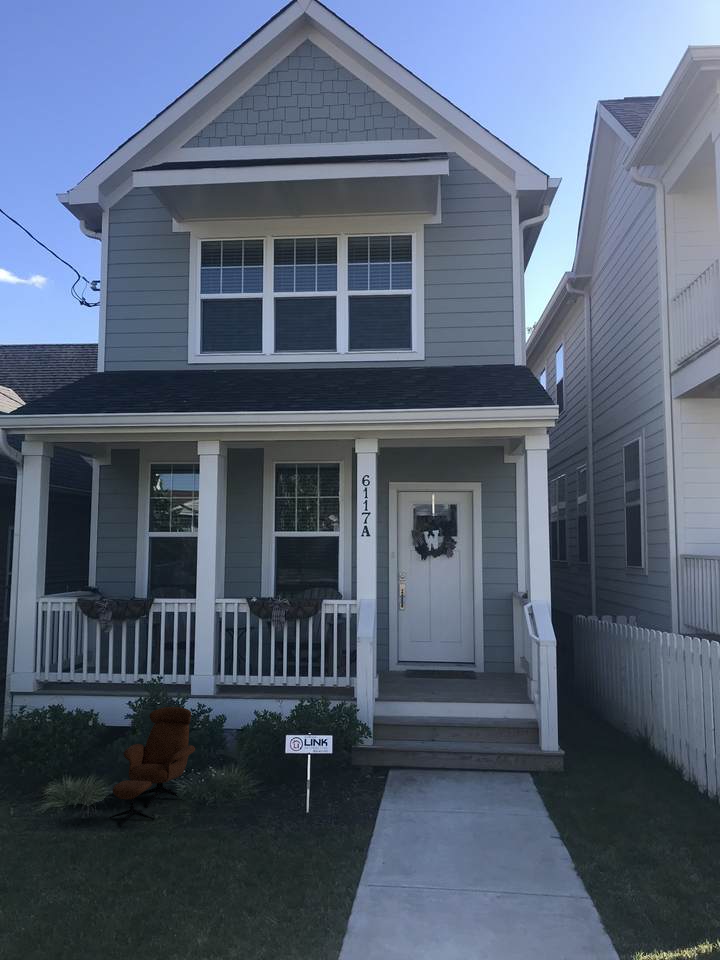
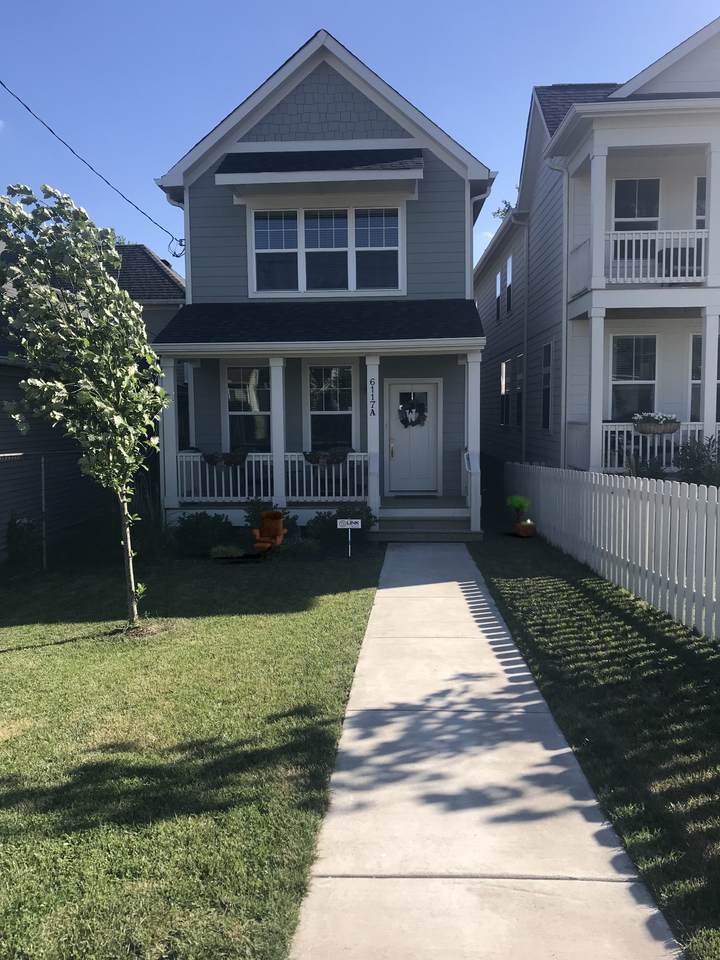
potted tree: none [597,673,652,758] -> present [508,494,535,537]

